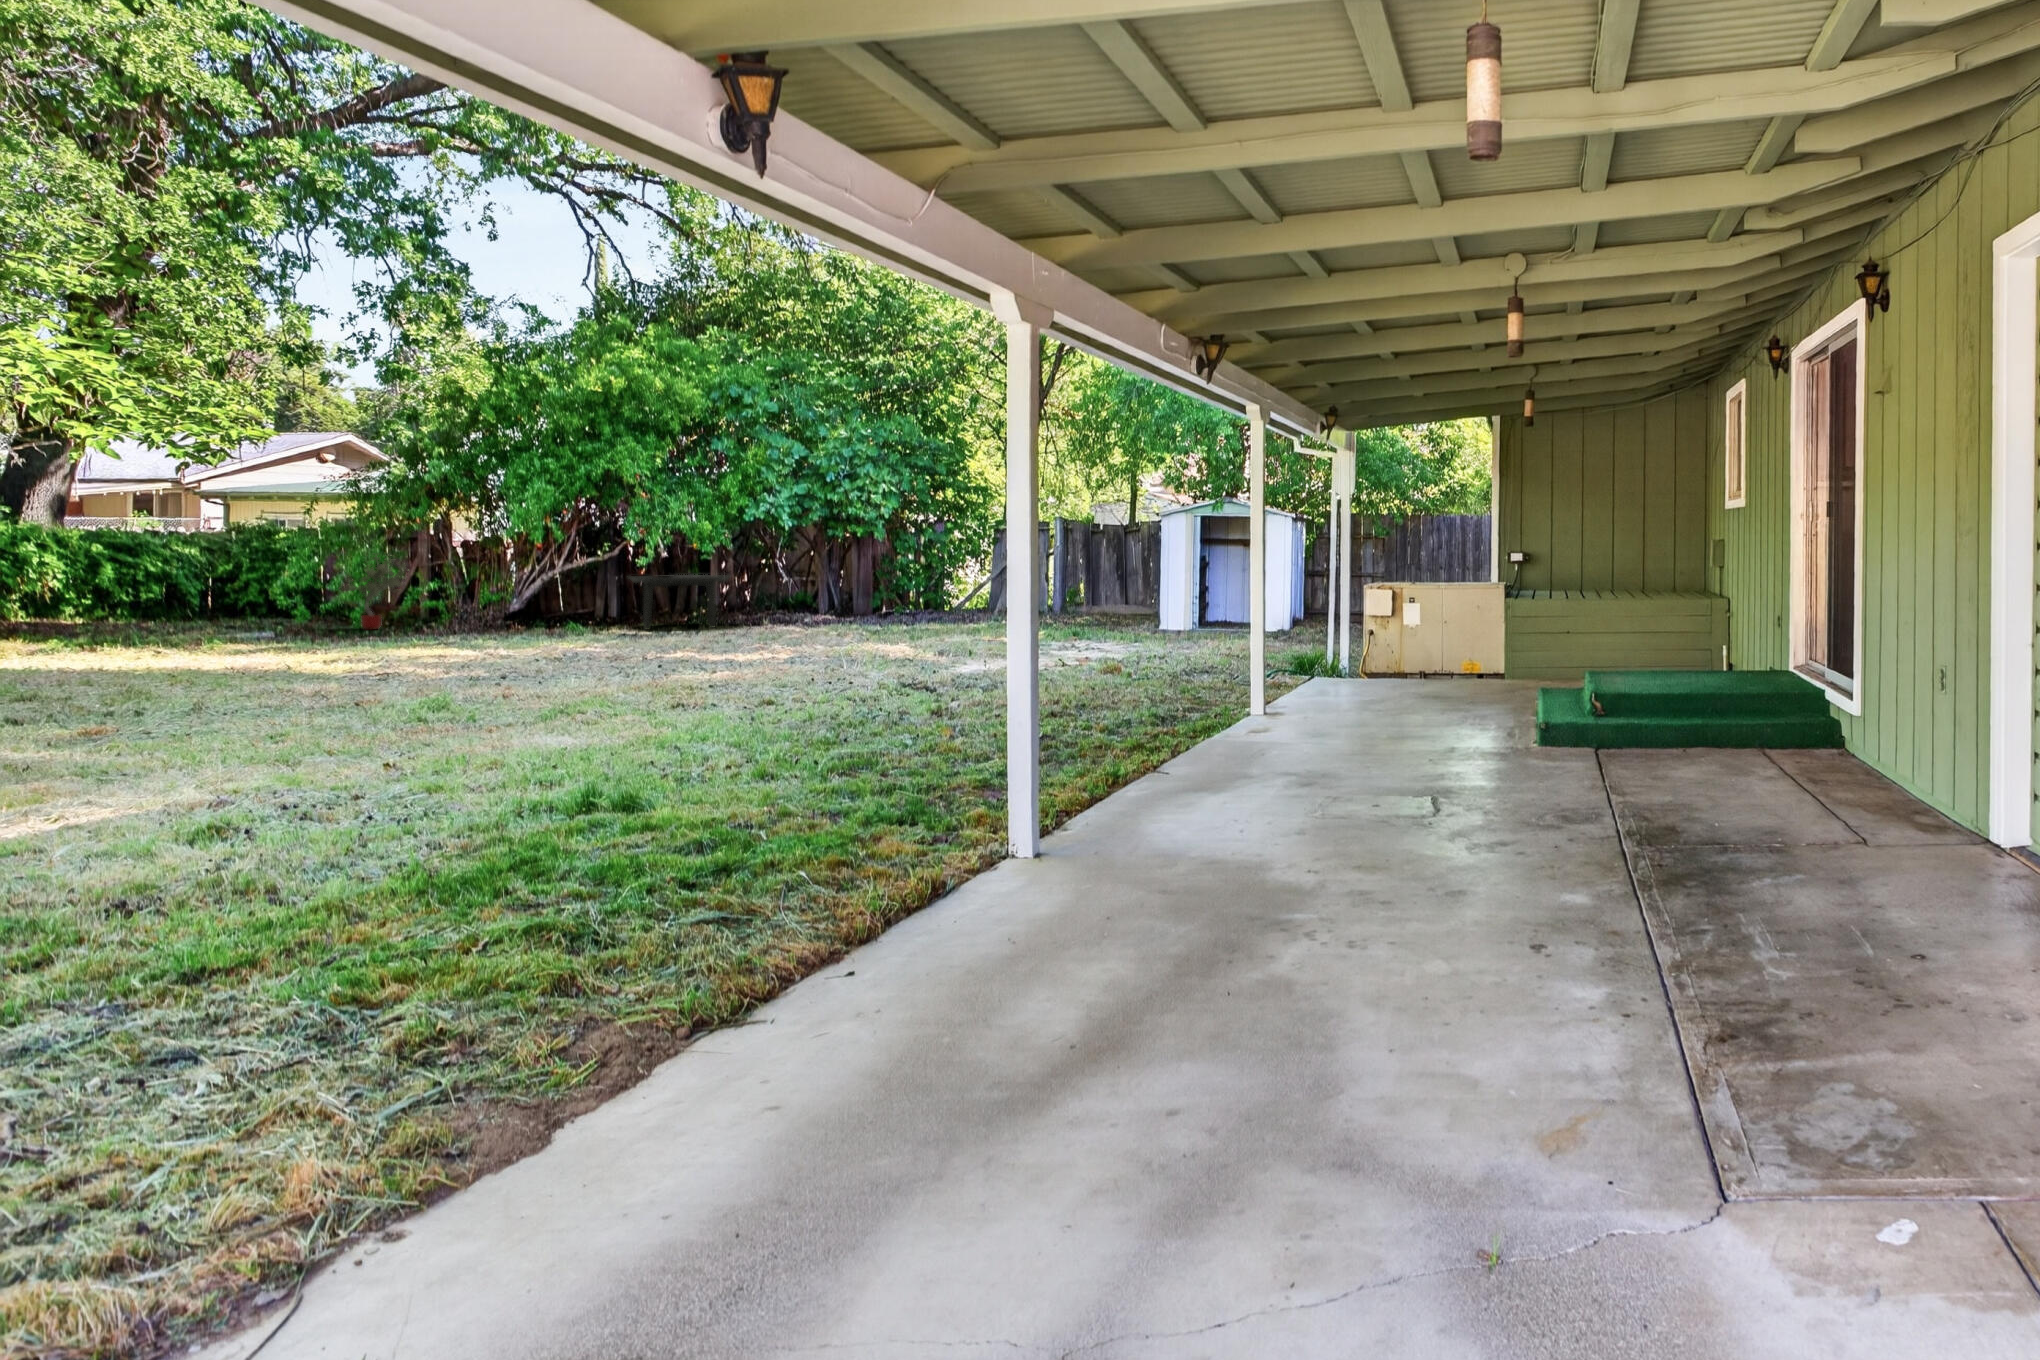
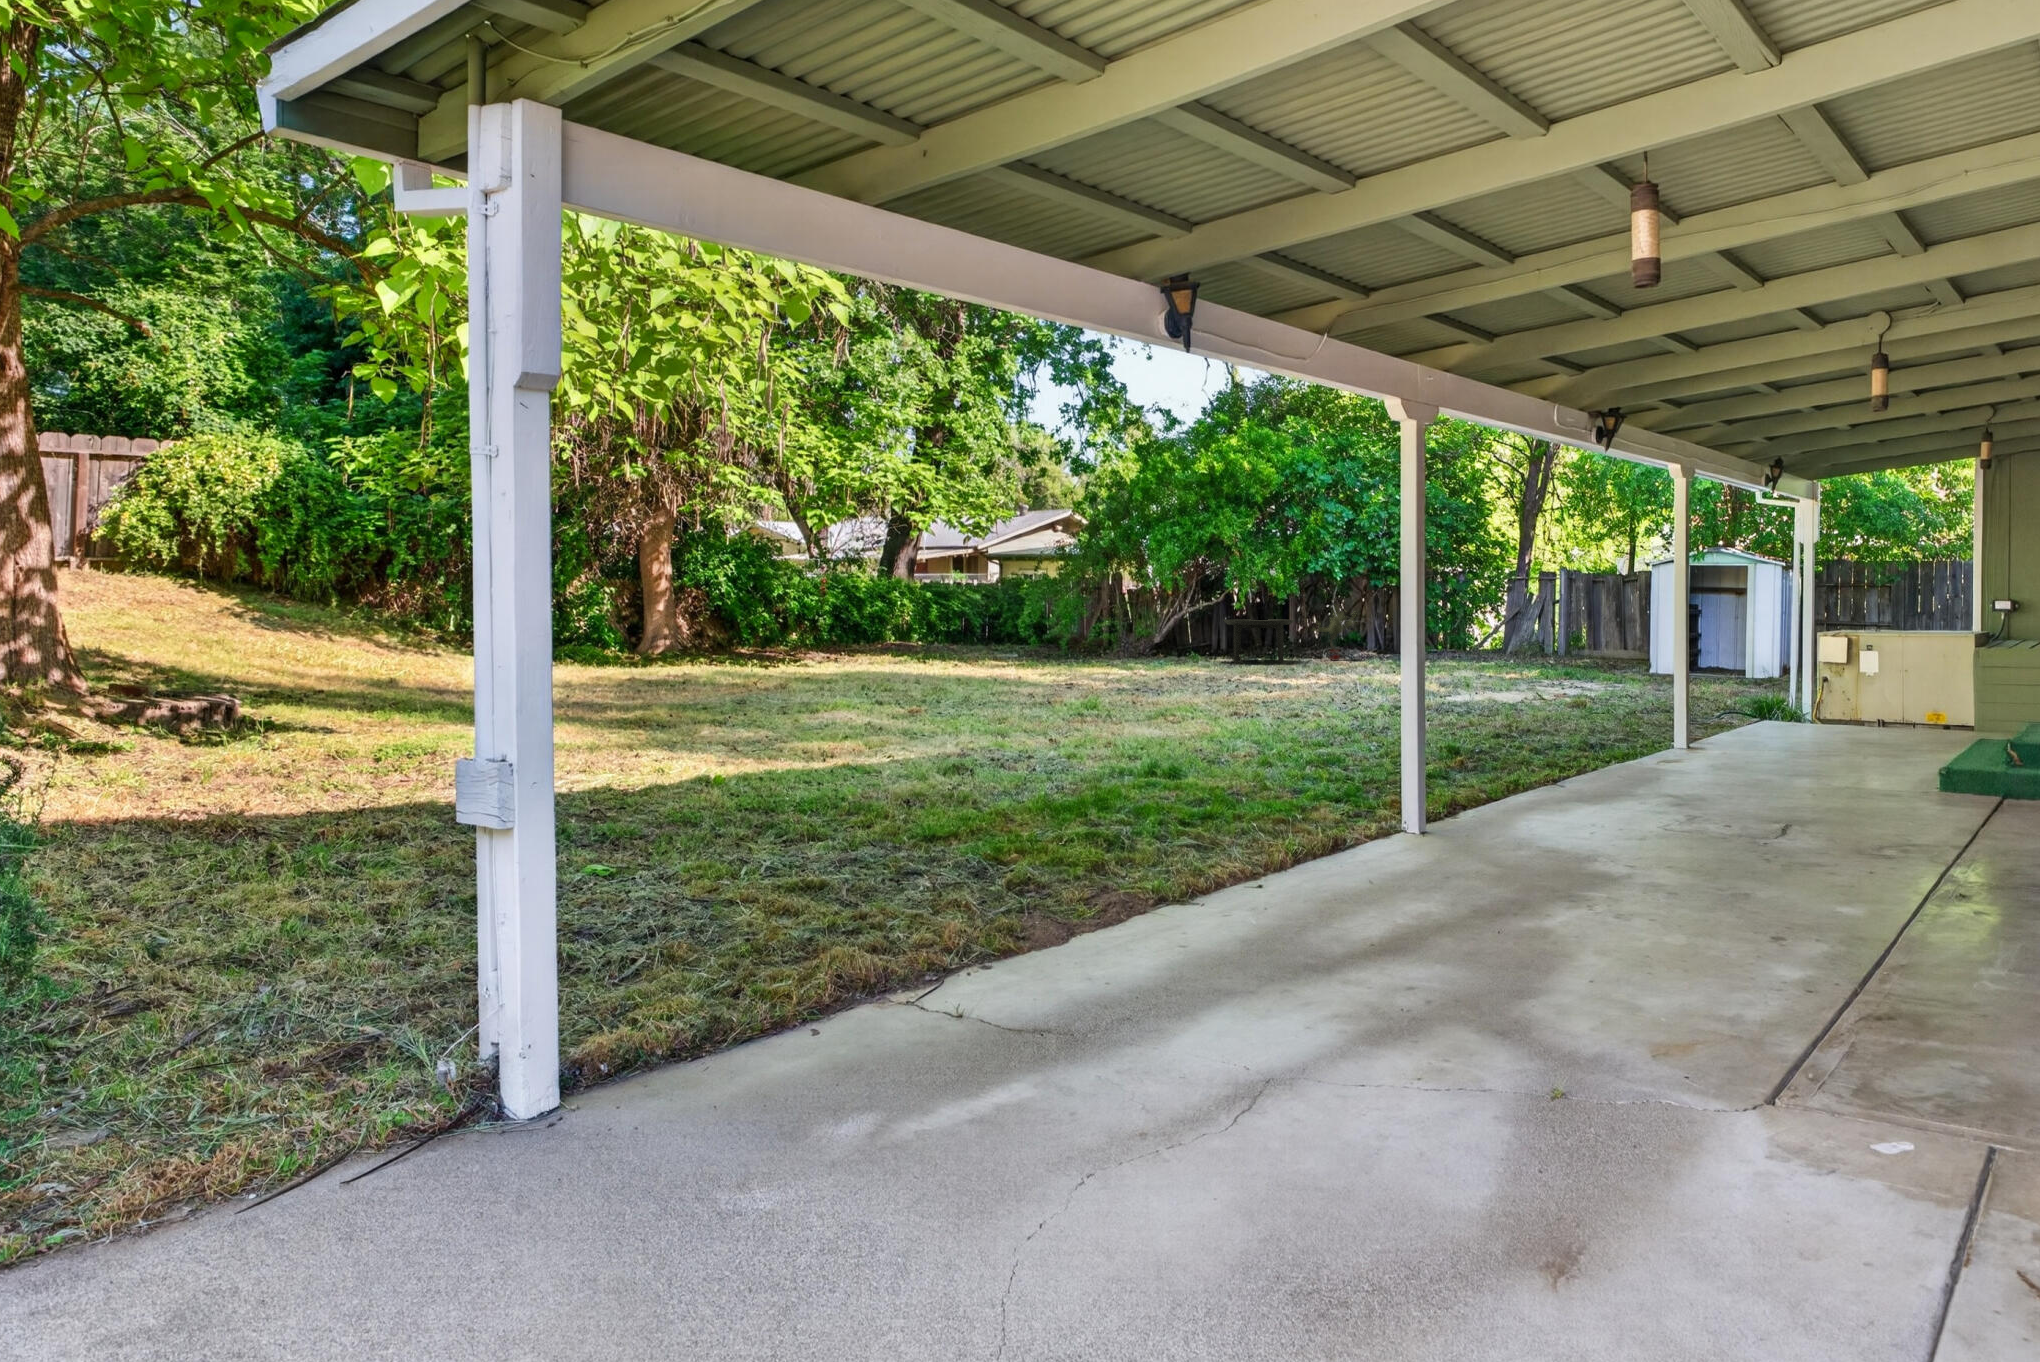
potted tree: present [339,555,409,630] -> present [1313,606,1357,661]

